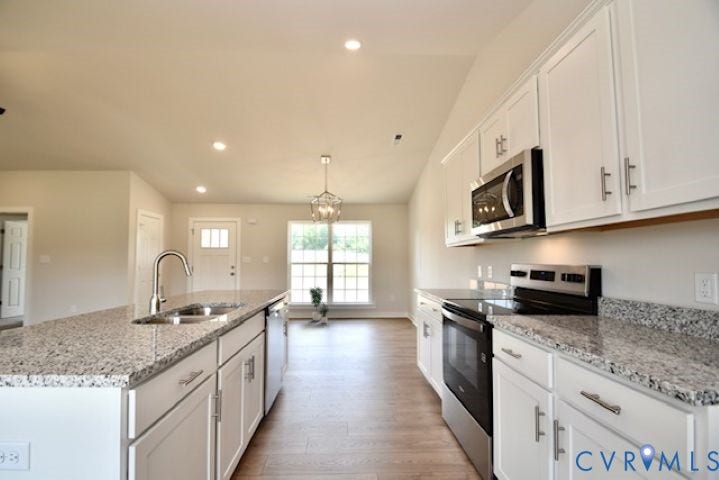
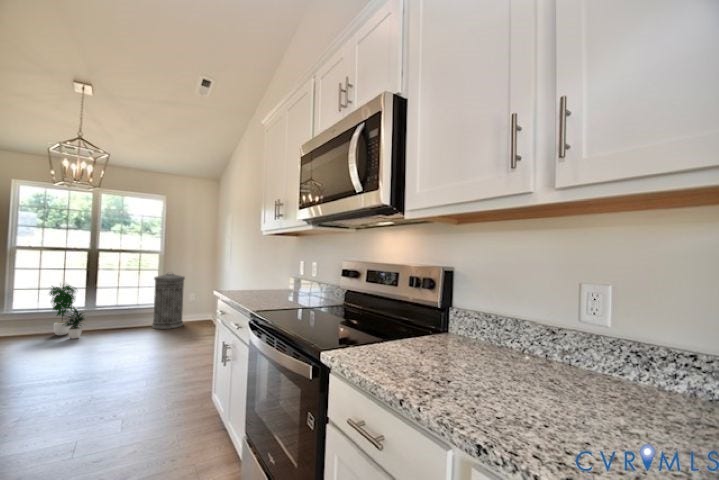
trash can: none [368,279,388,322] -> present [152,273,185,329]

